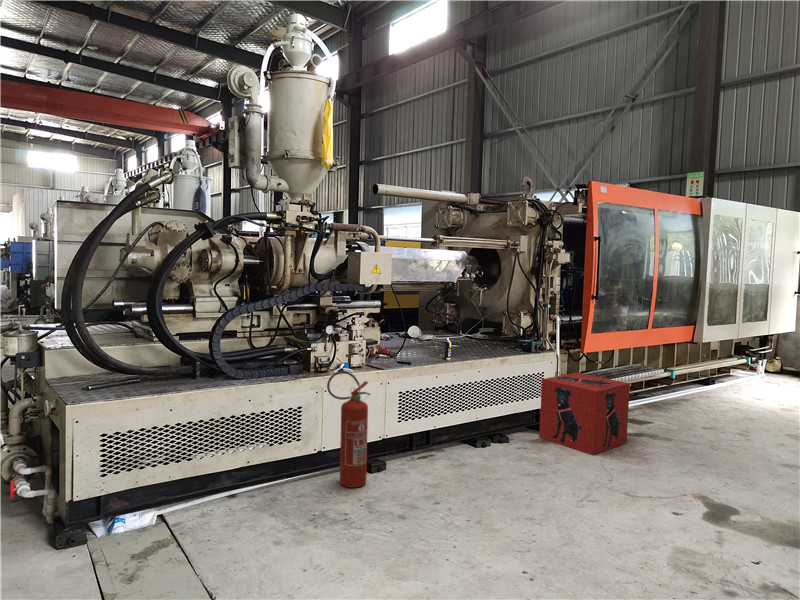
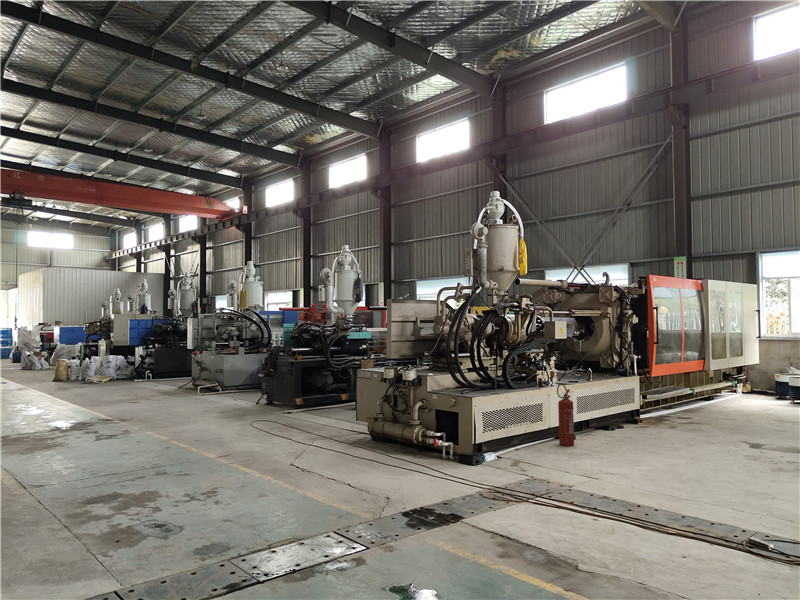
storage box: present [539,373,630,455] -> none [636,388,686,431]

